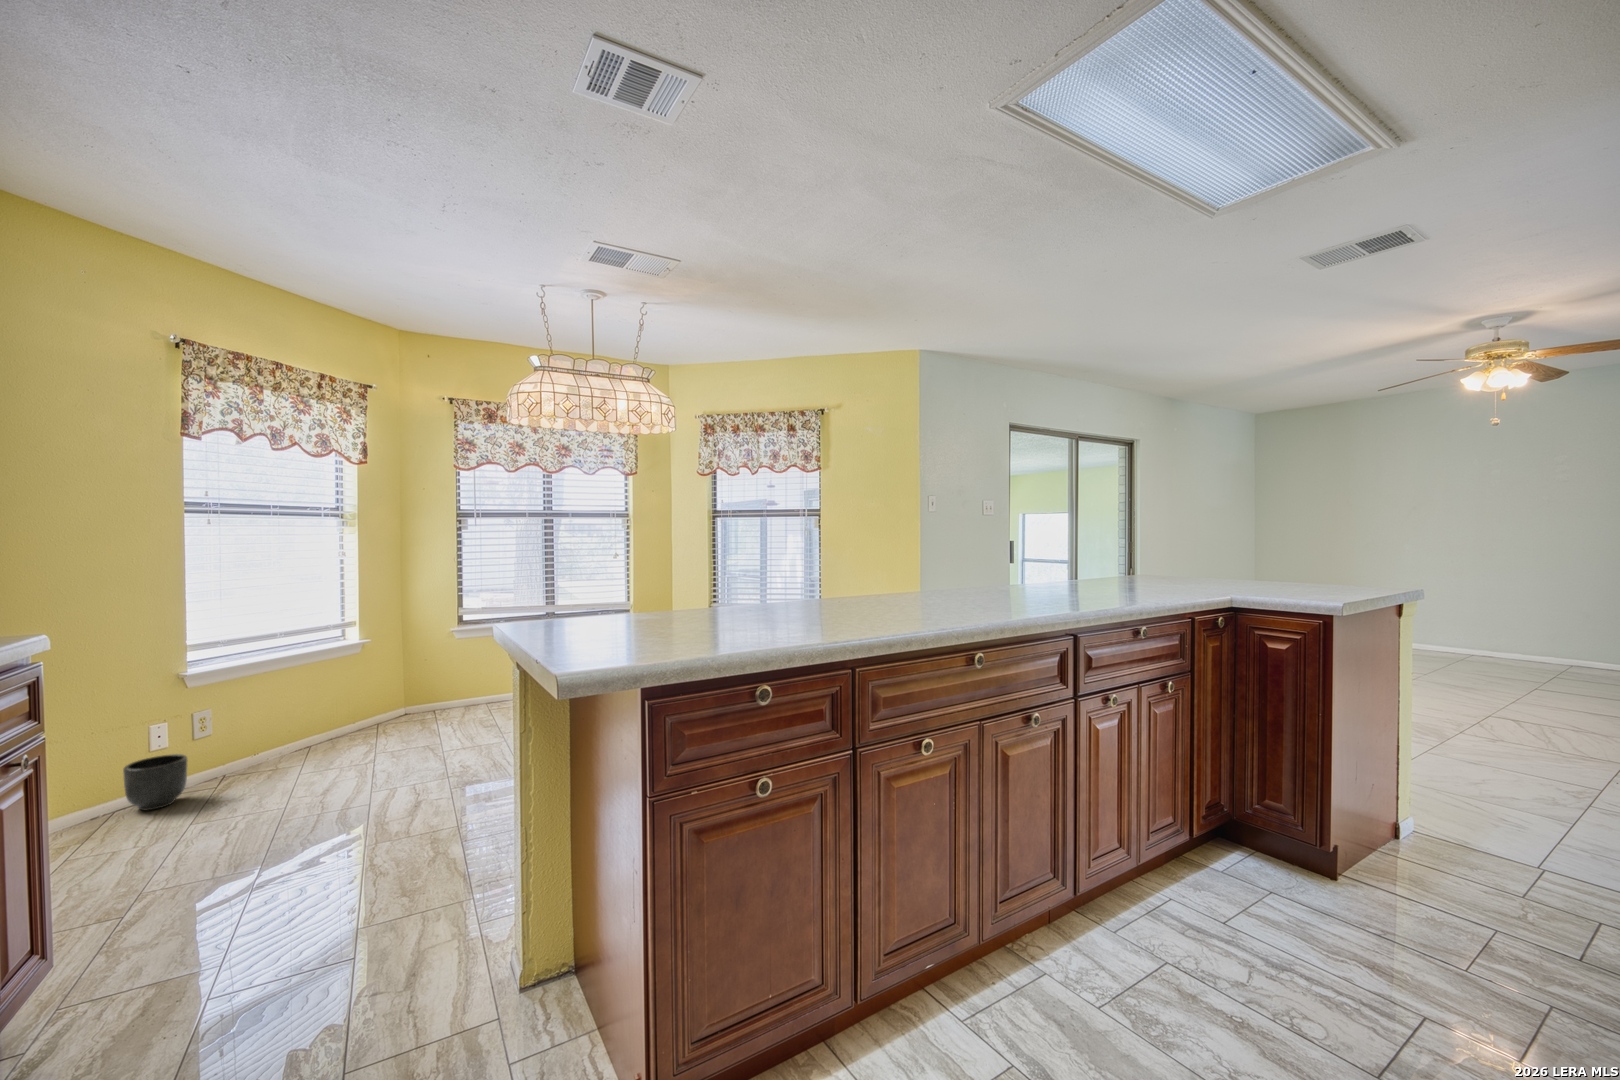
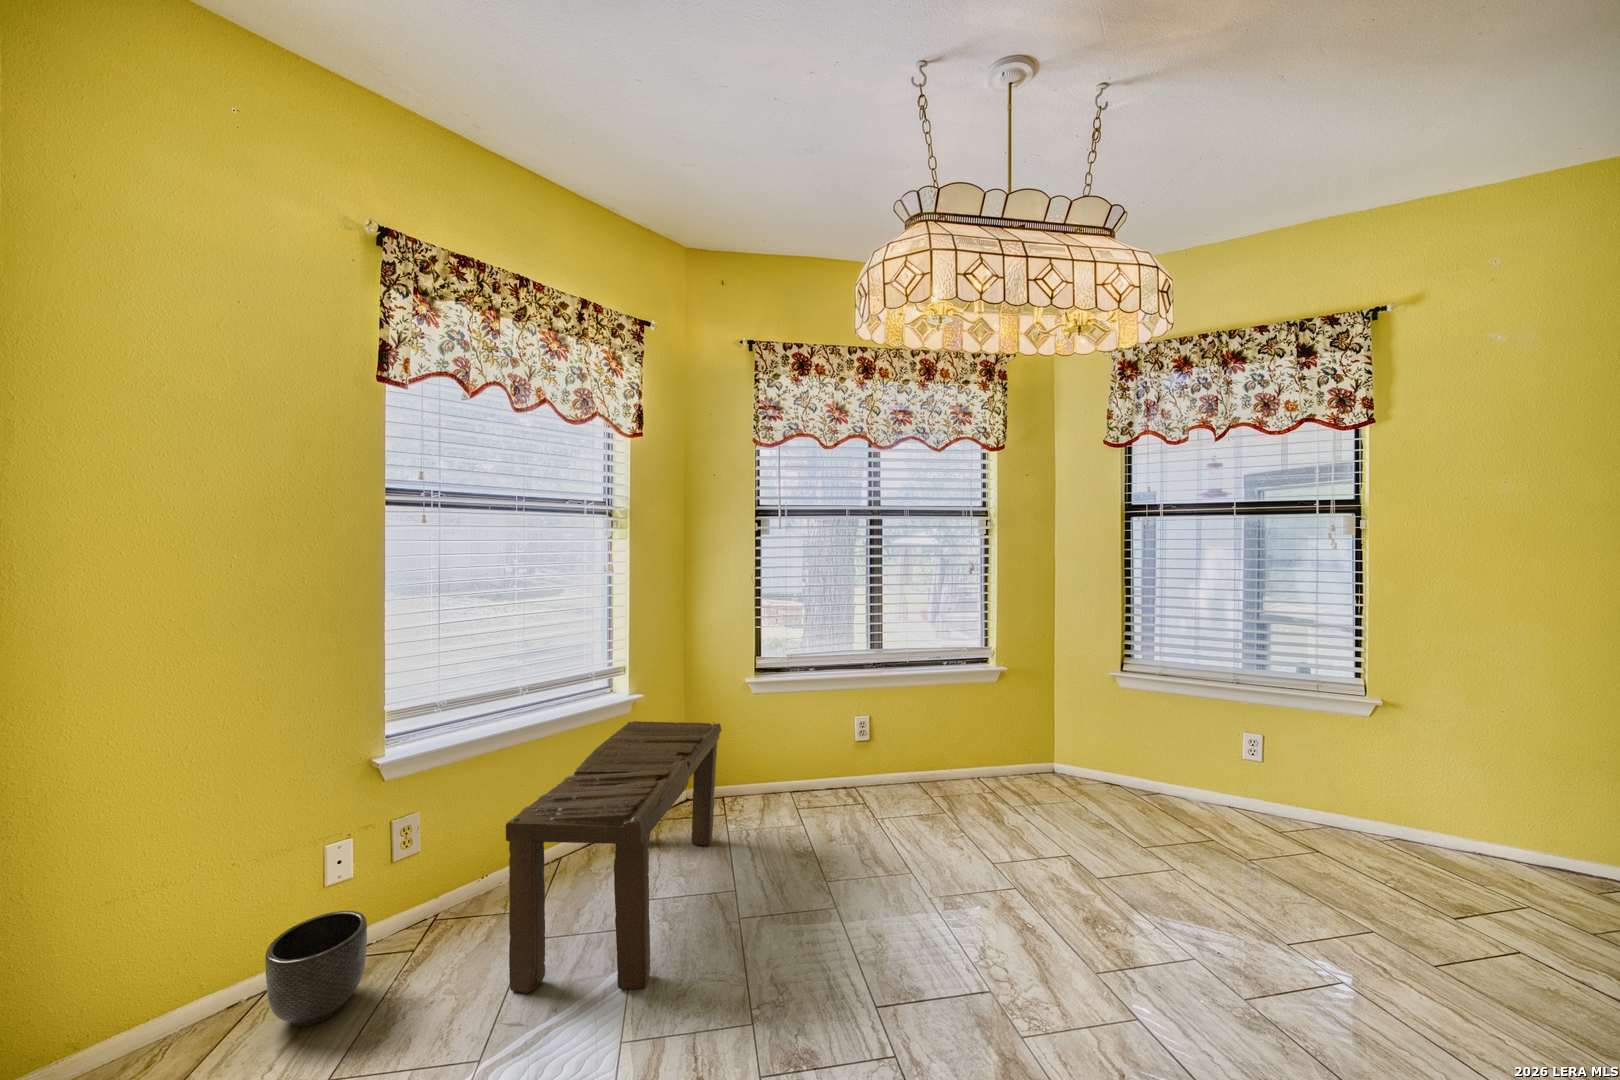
bench: none [284,653,430,786] -> present [506,721,722,993]

